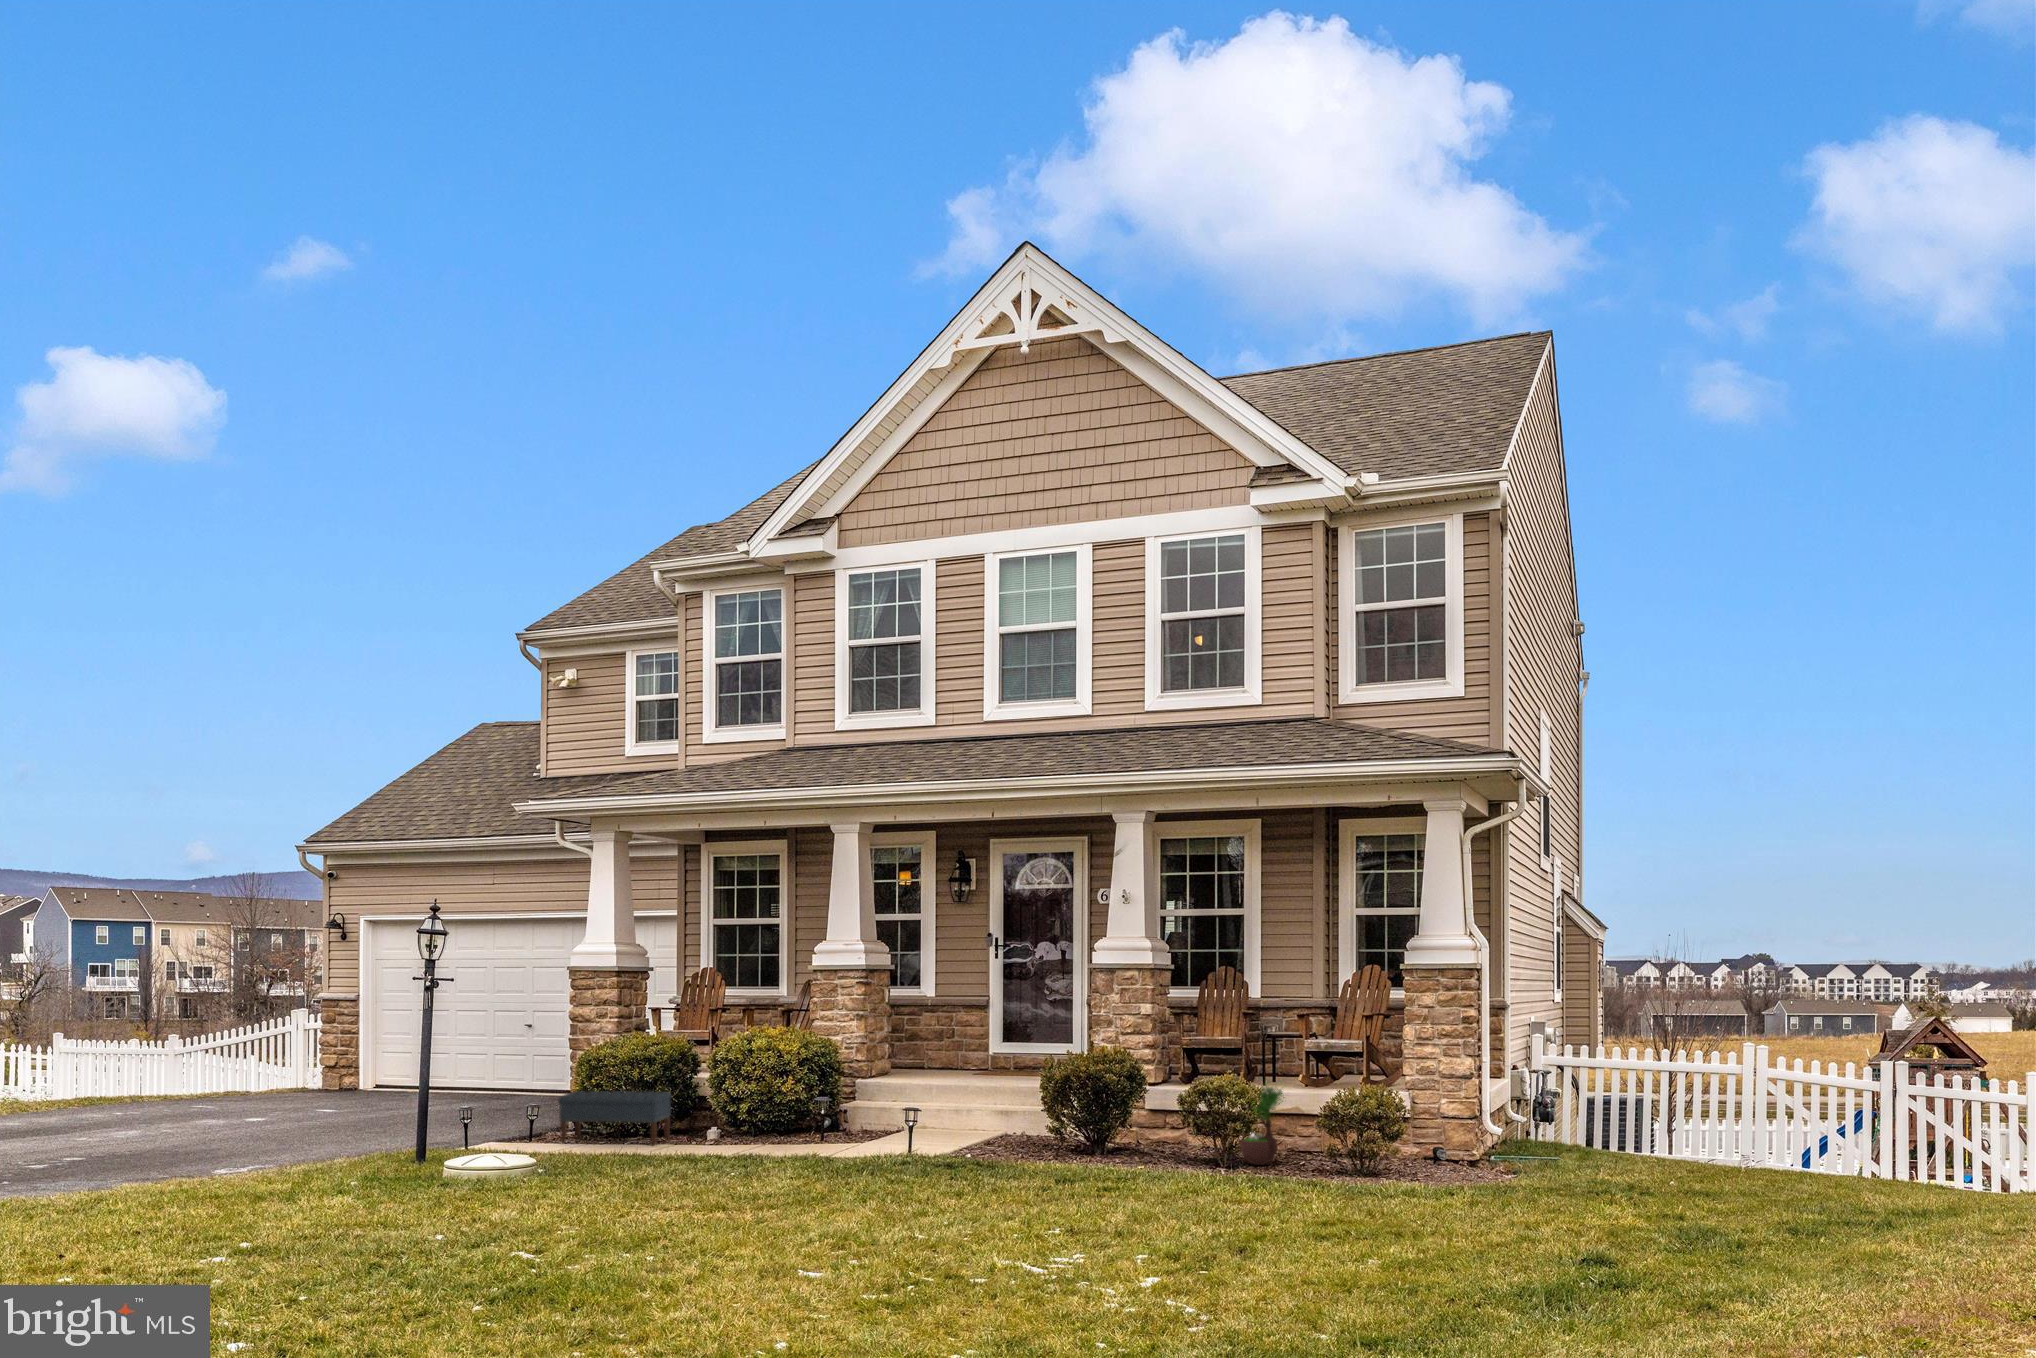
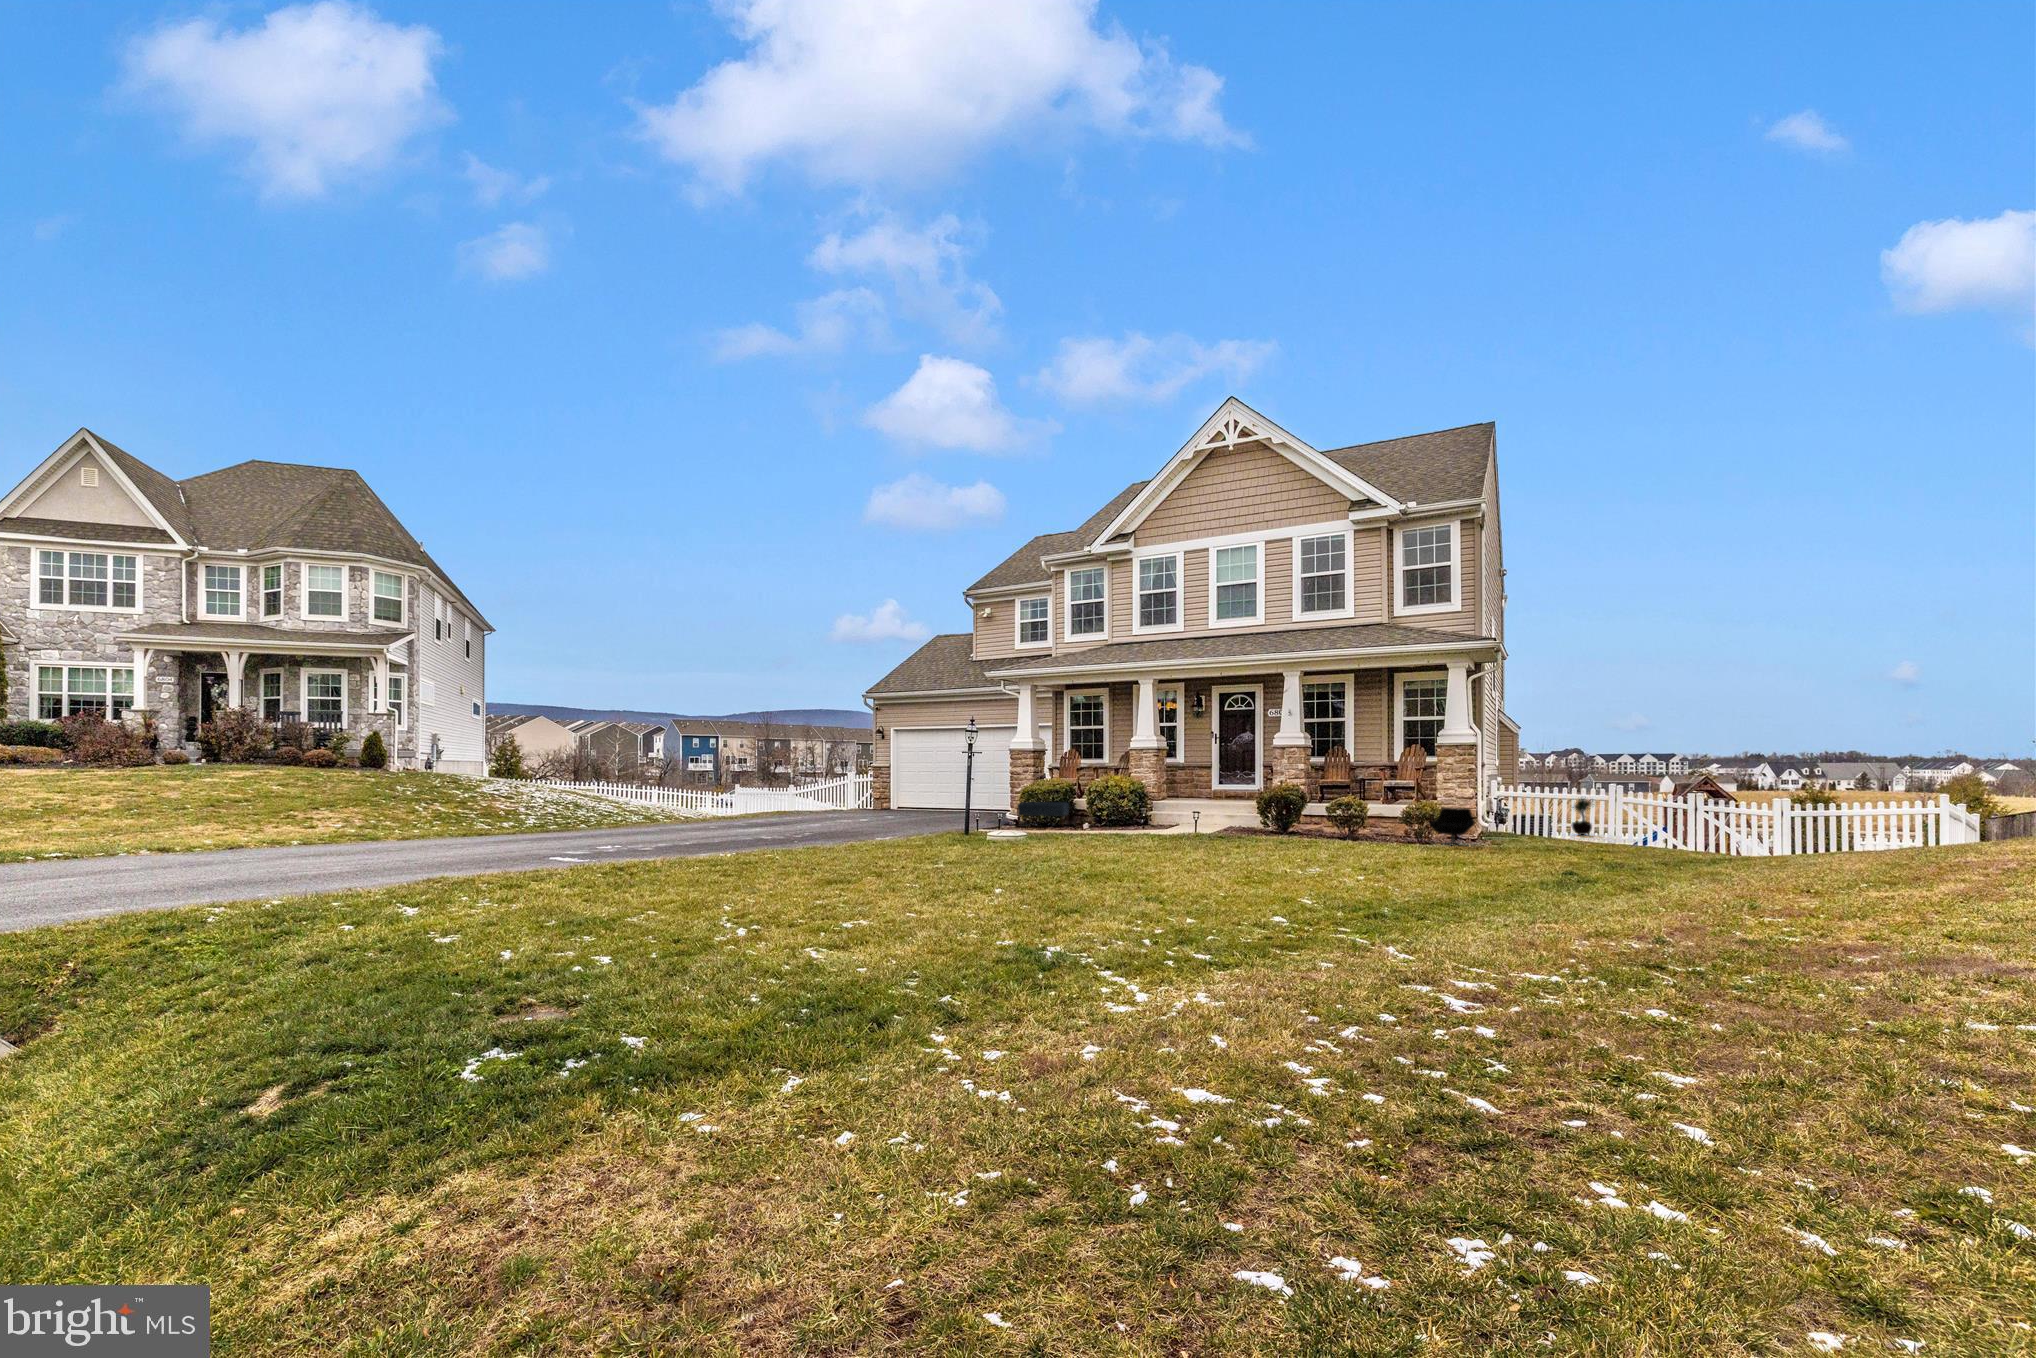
potted tree: present [1240,1084,1285,1165] -> present [1572,798,1594,835]
lounge chair: none [1372,1100,1465,1187] -> present [1429,807,1475,845]

